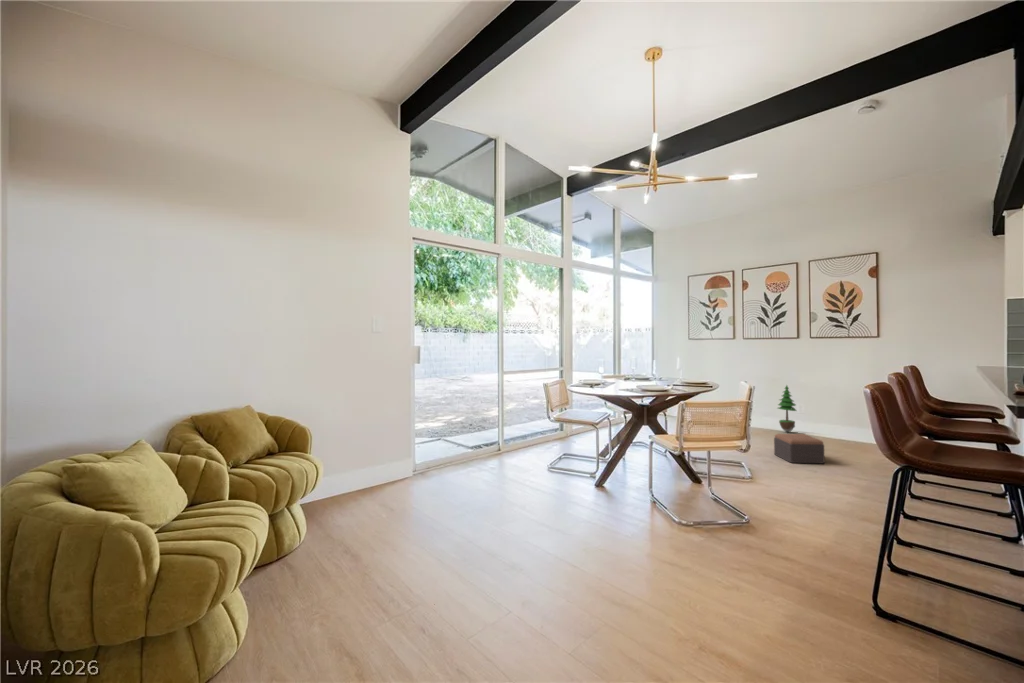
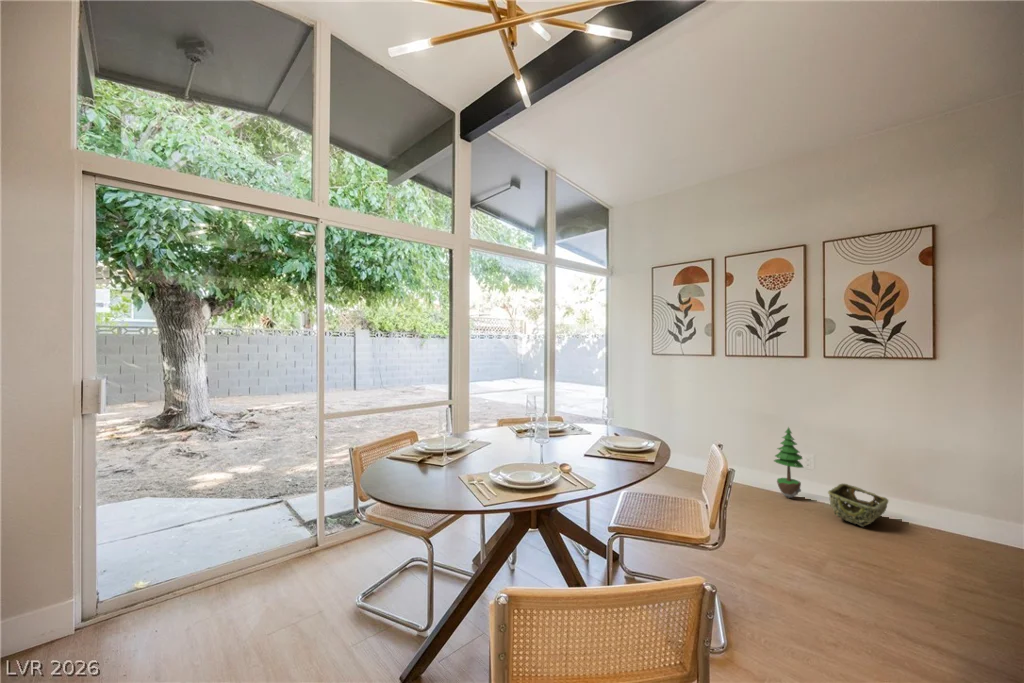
woven basket: none [811,420,850,442] -> present [828,484,888,526]
footstool: present [774,434,825,463] -> none [771,528,862,595]

